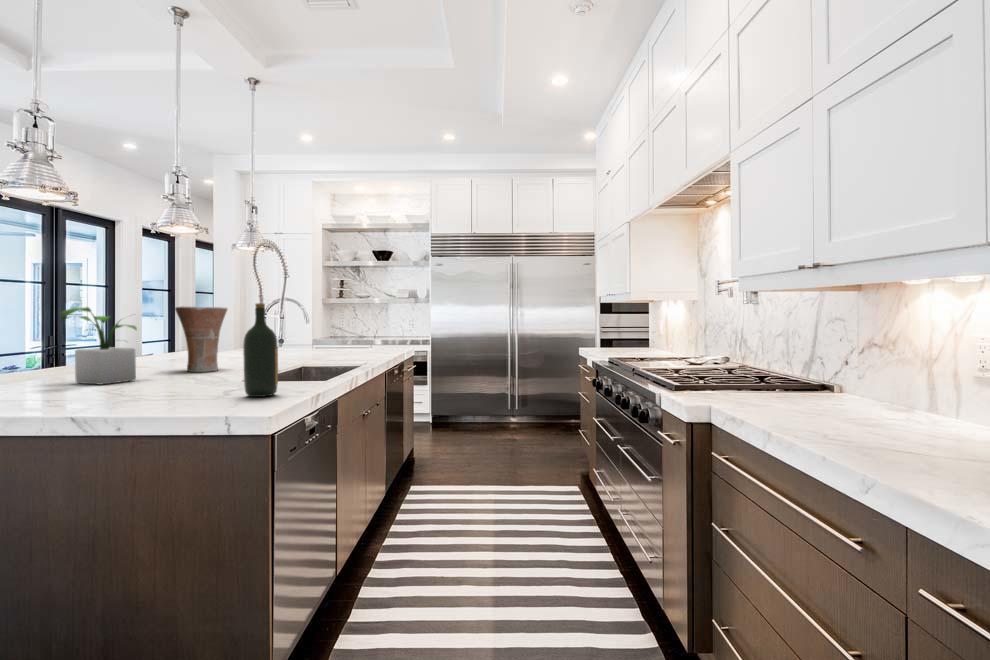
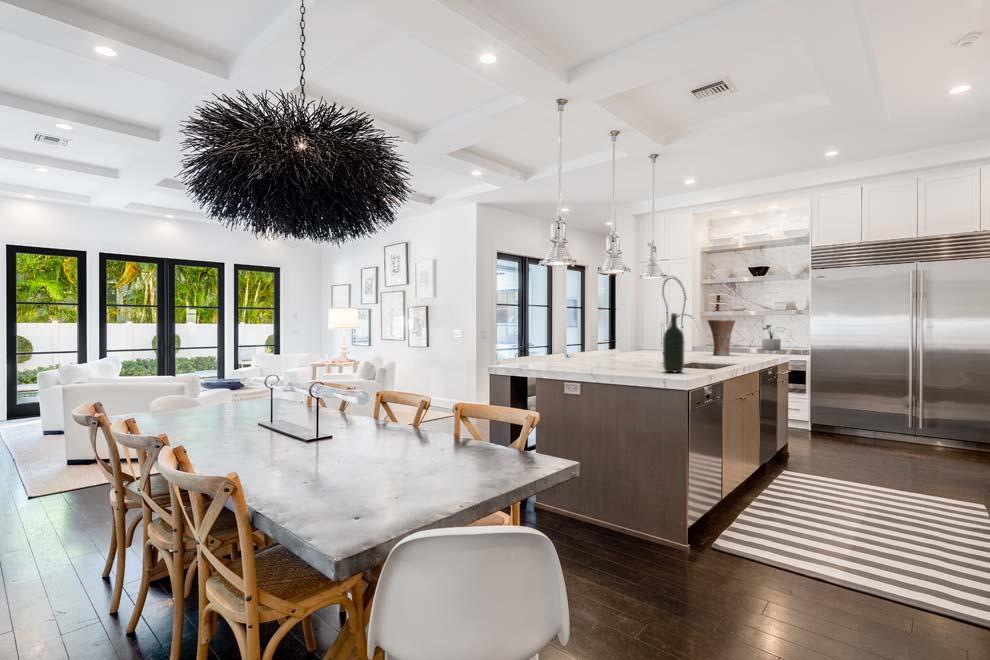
vase: present [175,306,228,372] -> present [708,320,735,356]
potted plant: present [61,307,137,384] -> present [762,325,781,350]

